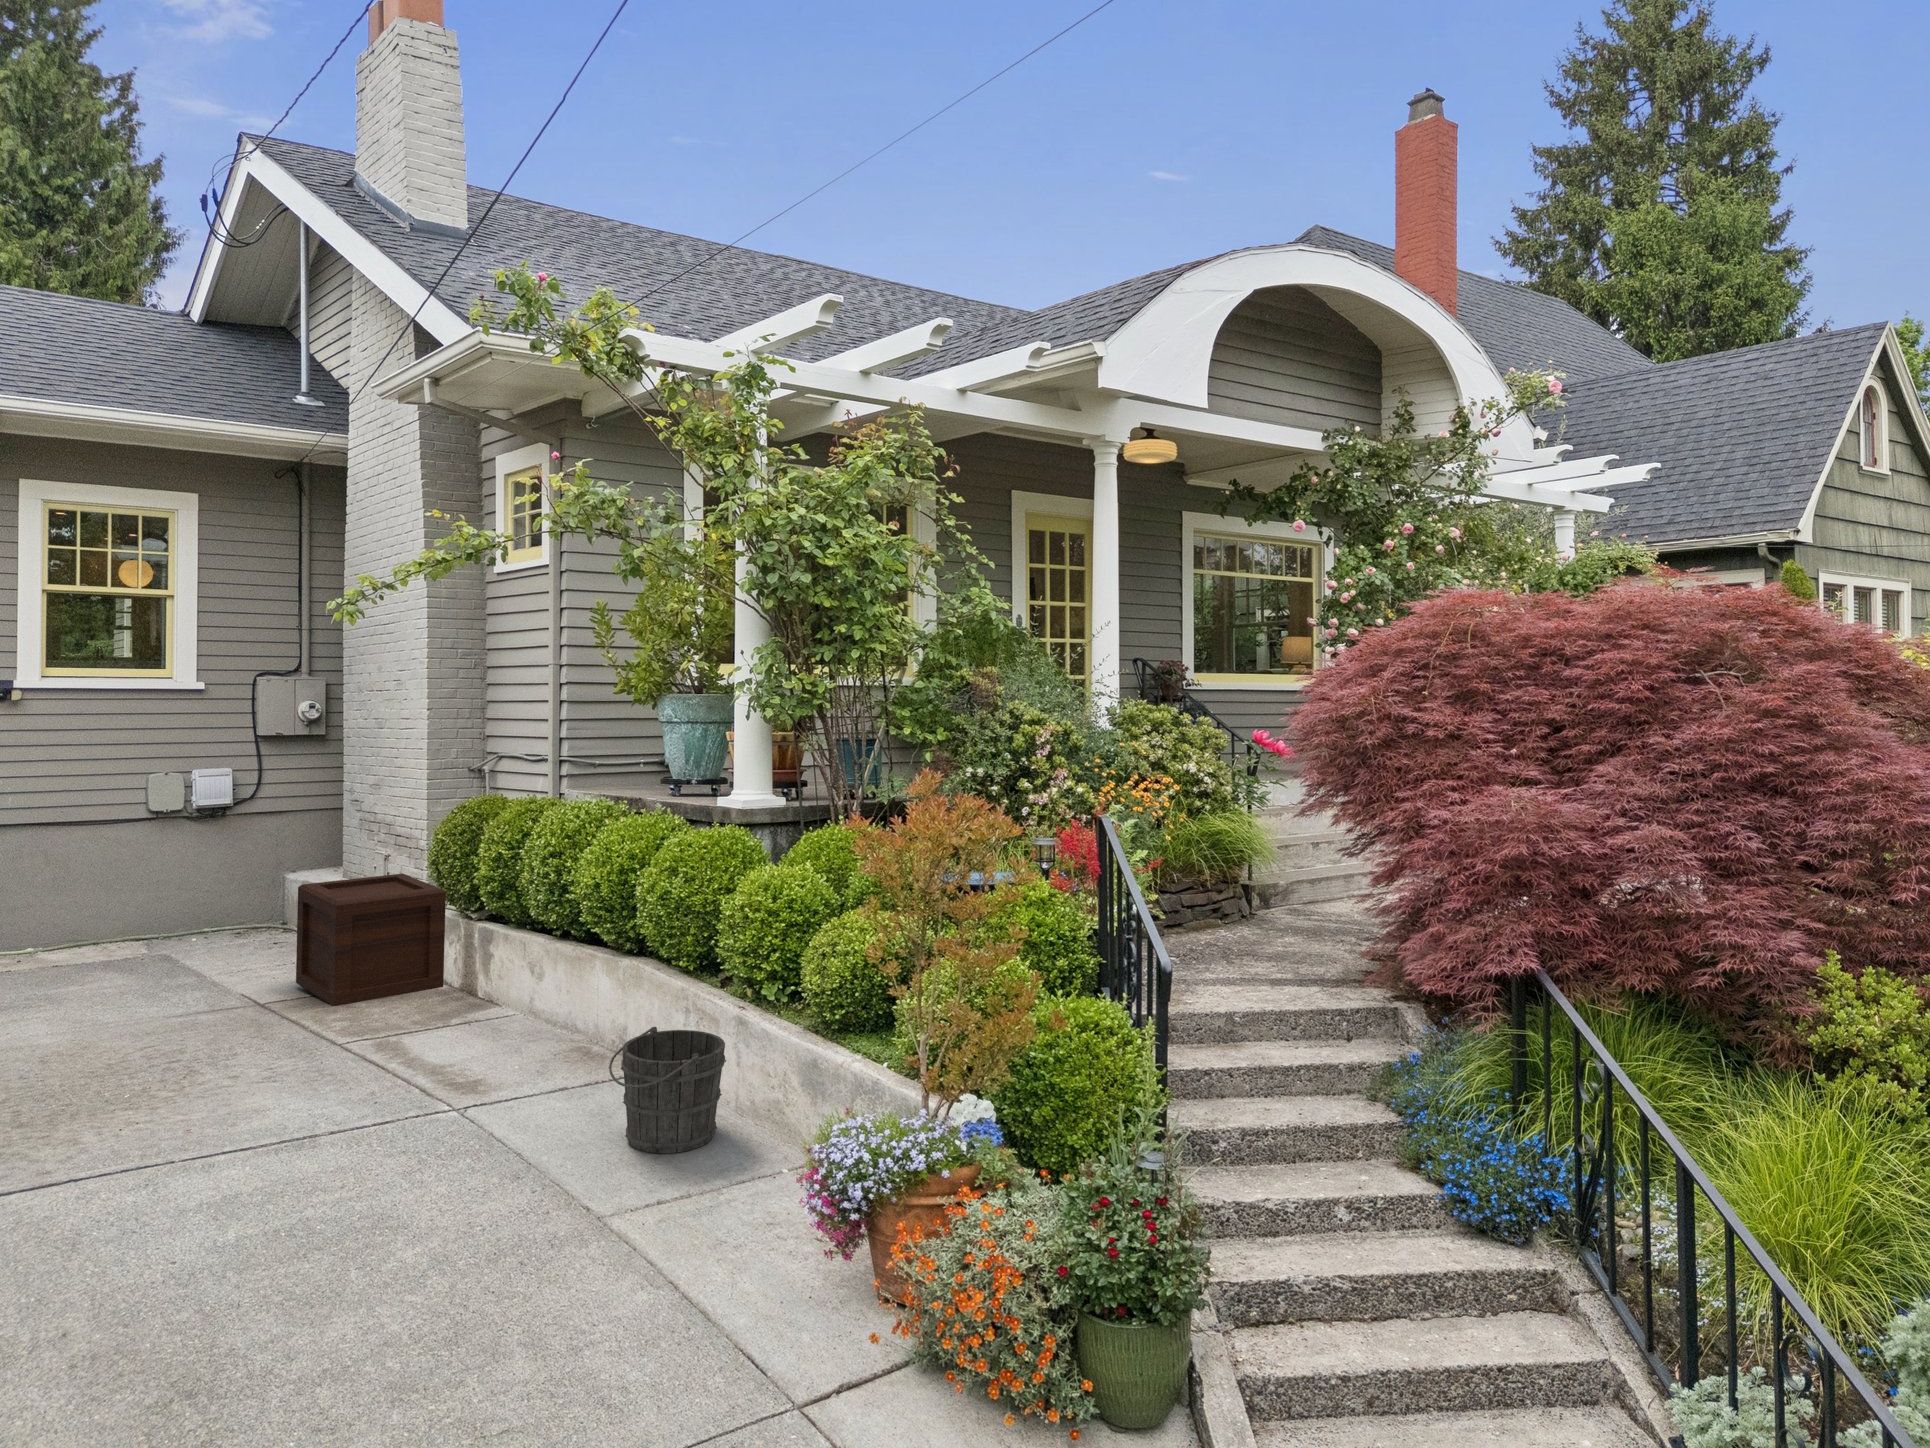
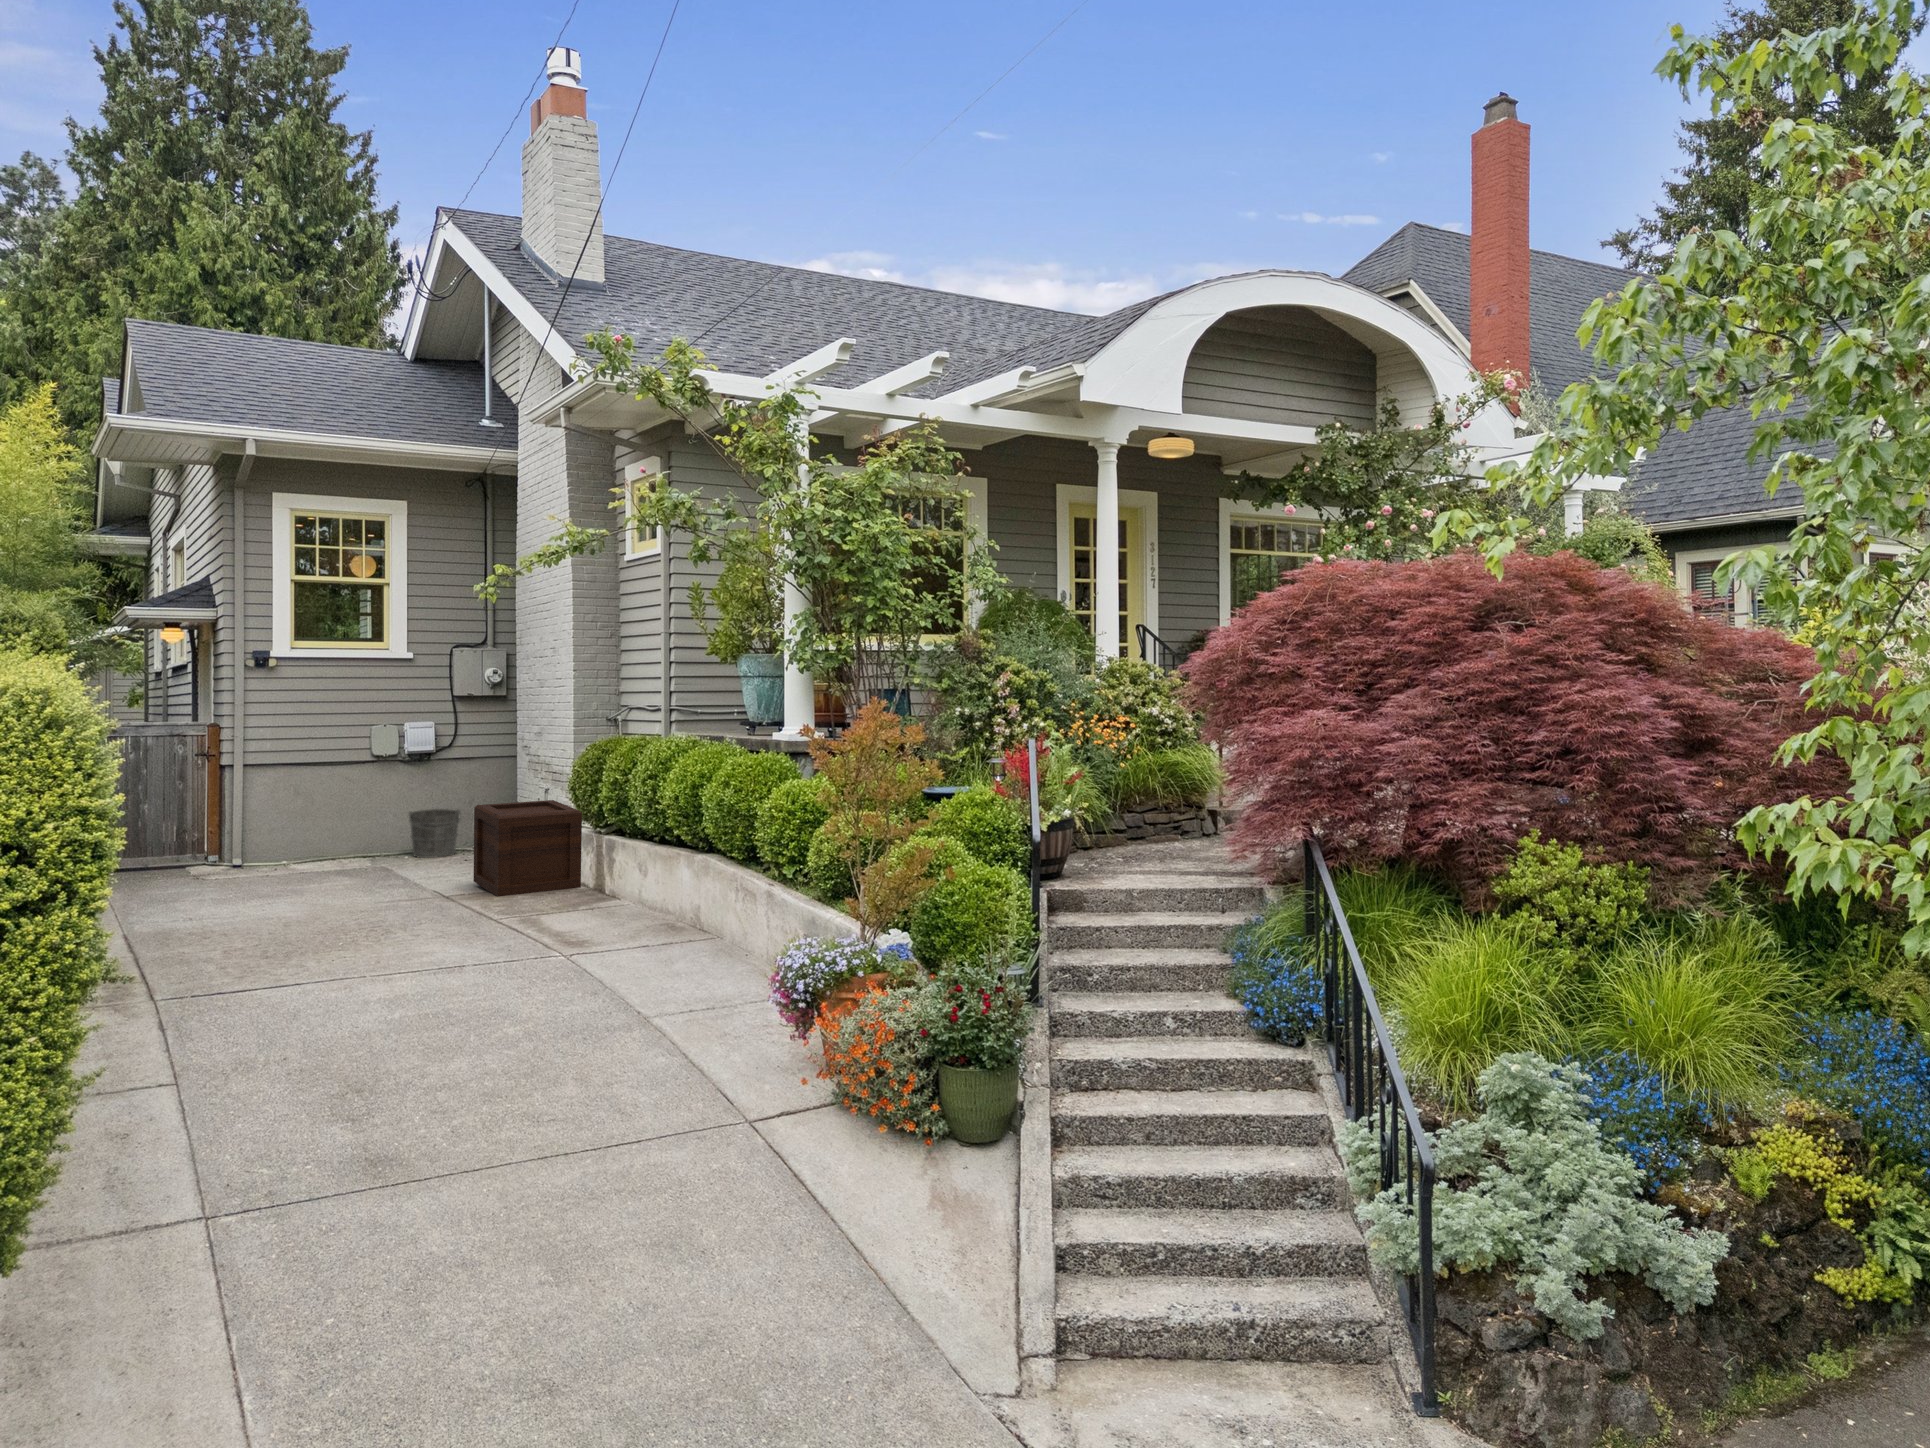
bucket: present [609,1027,726,1153] -> present [409,809,461,858]

